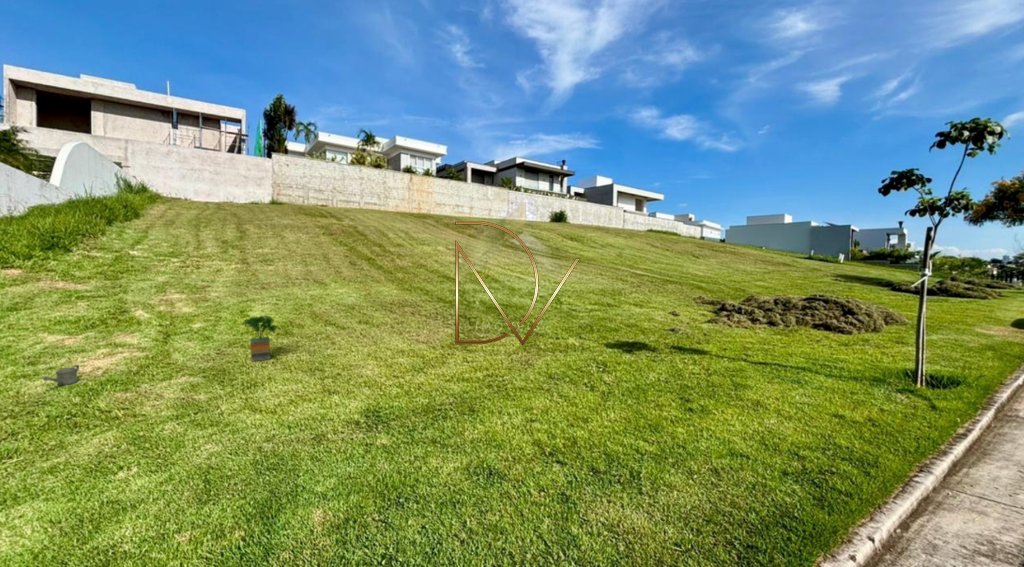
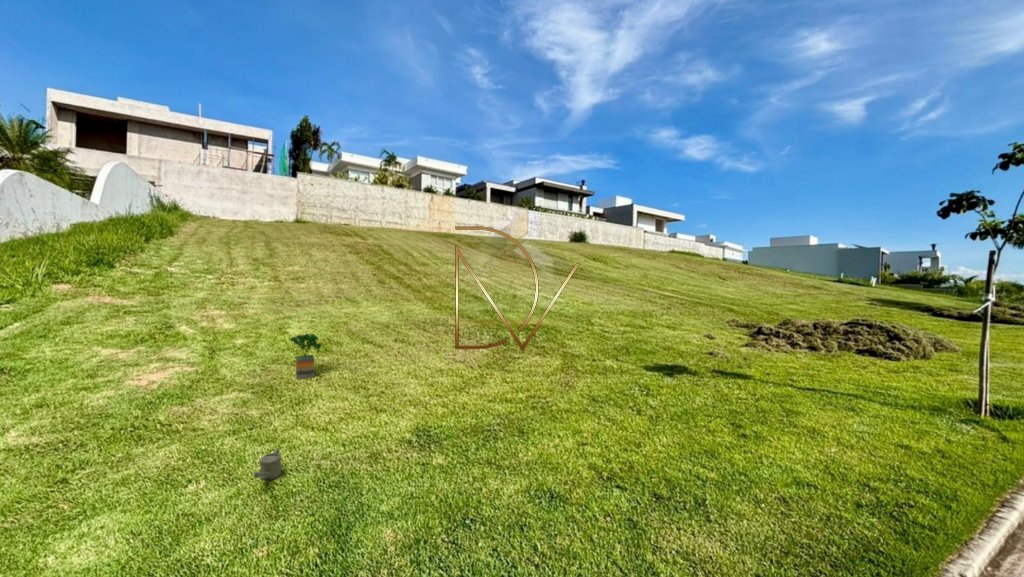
watering can: present [43,365,79,385] -> present [254,449,282,480]

